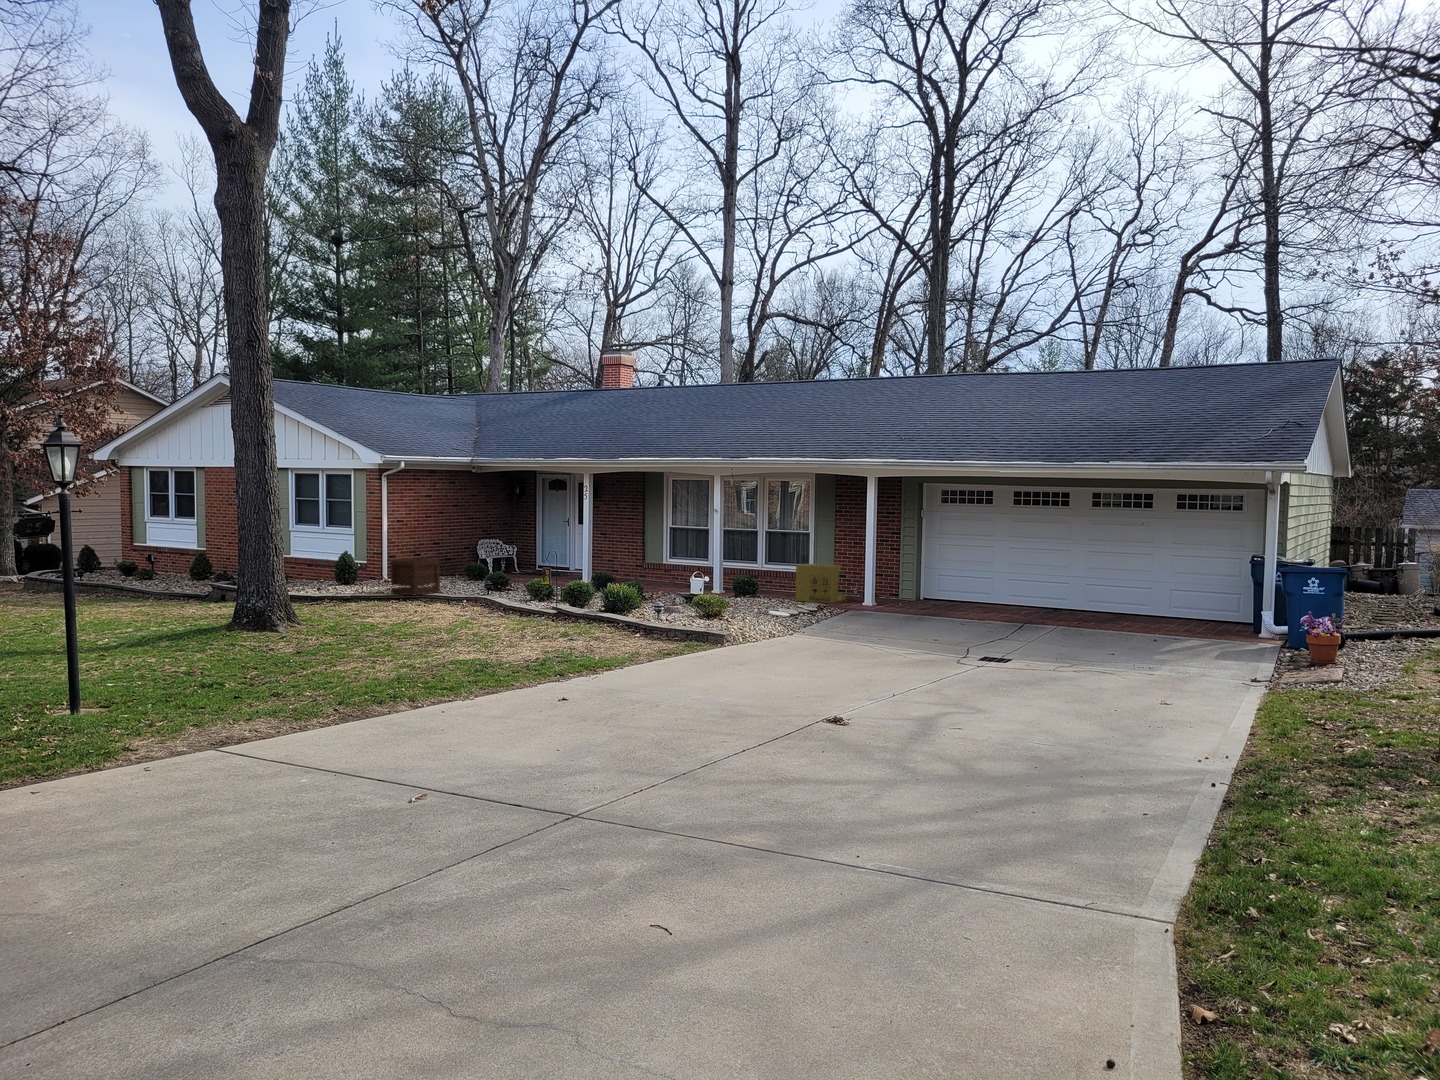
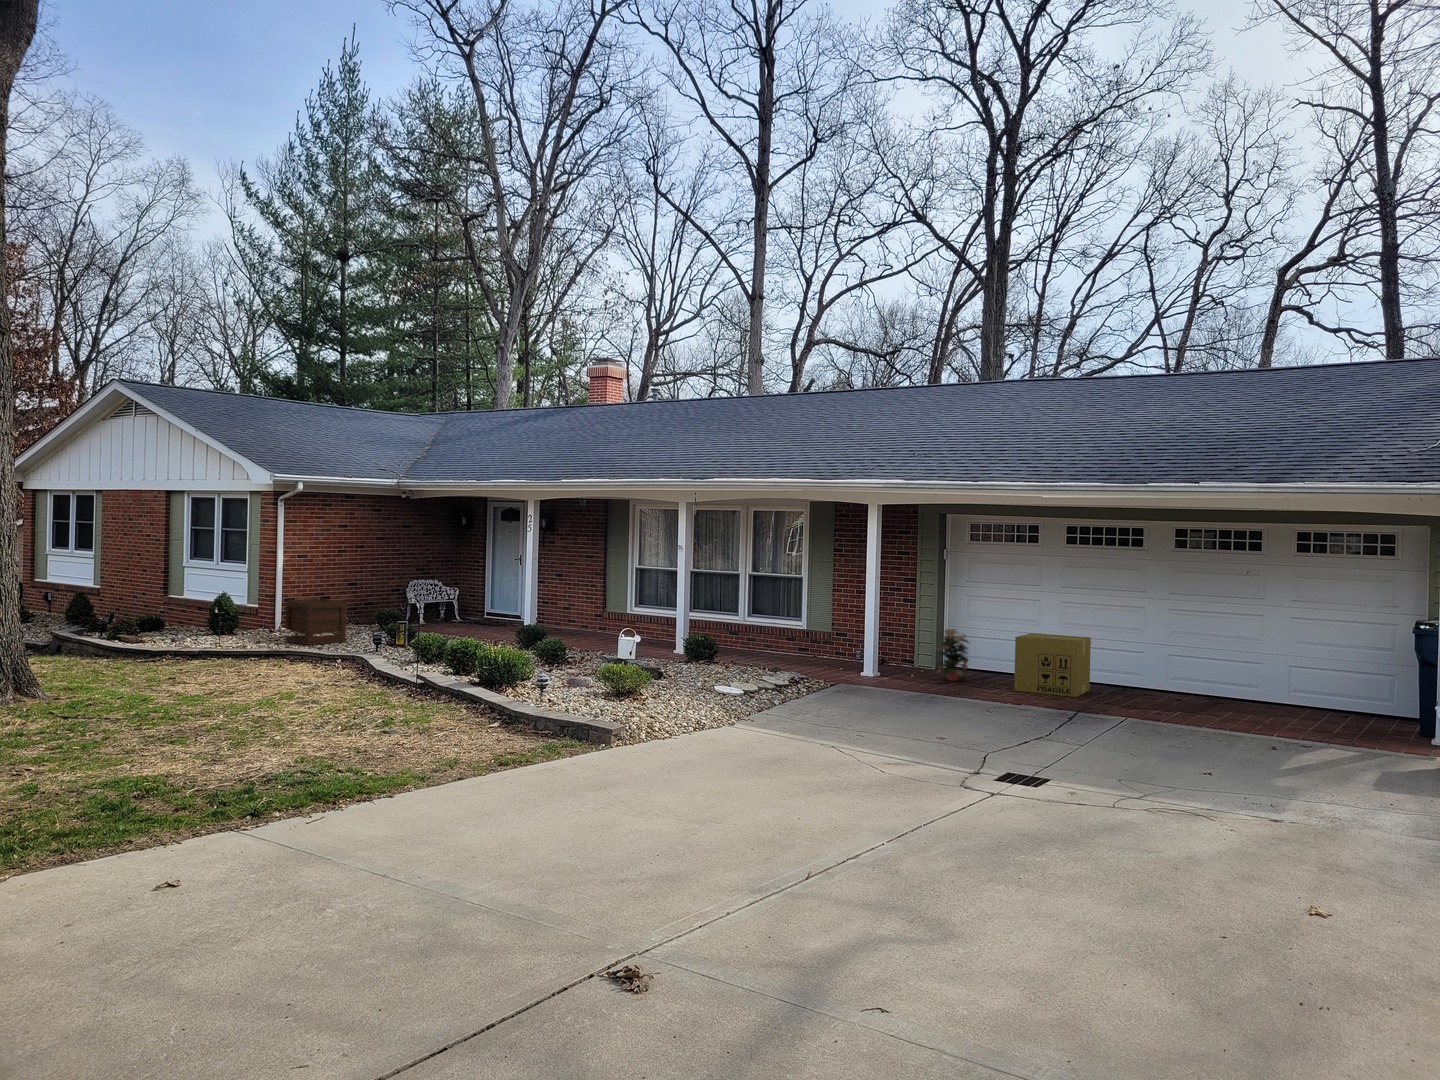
cardboard box: present [796,564,846,603] -> present [1014,633,1091,697]
decorative plant: none [917,568,943,605] -> present [937,629,969,681]

